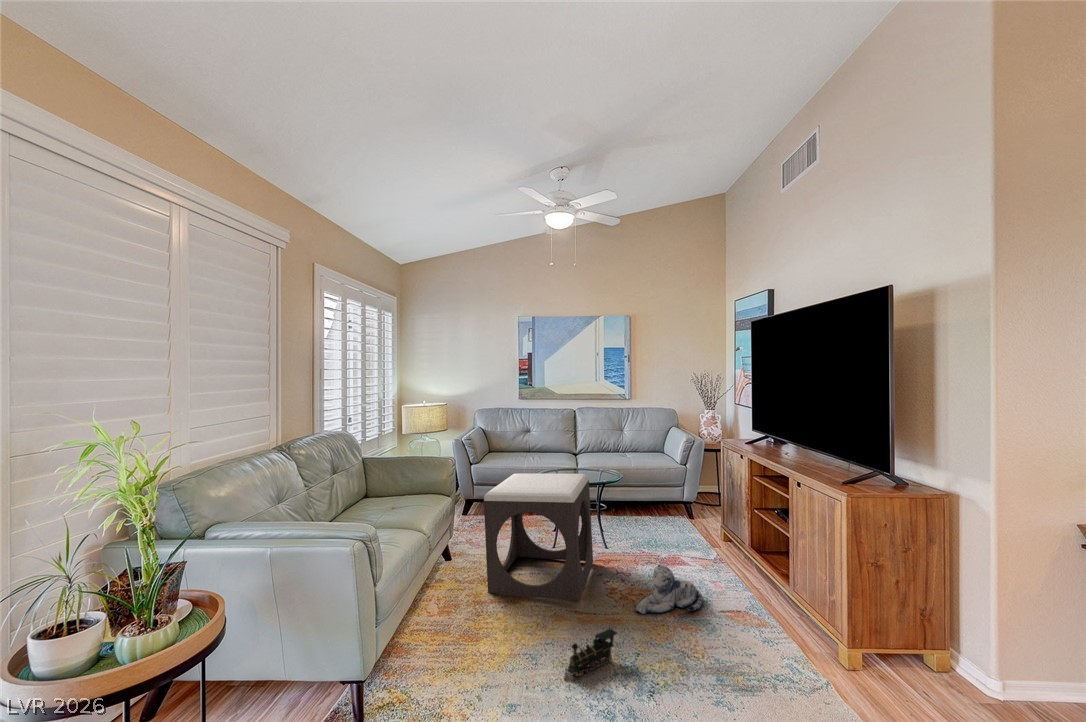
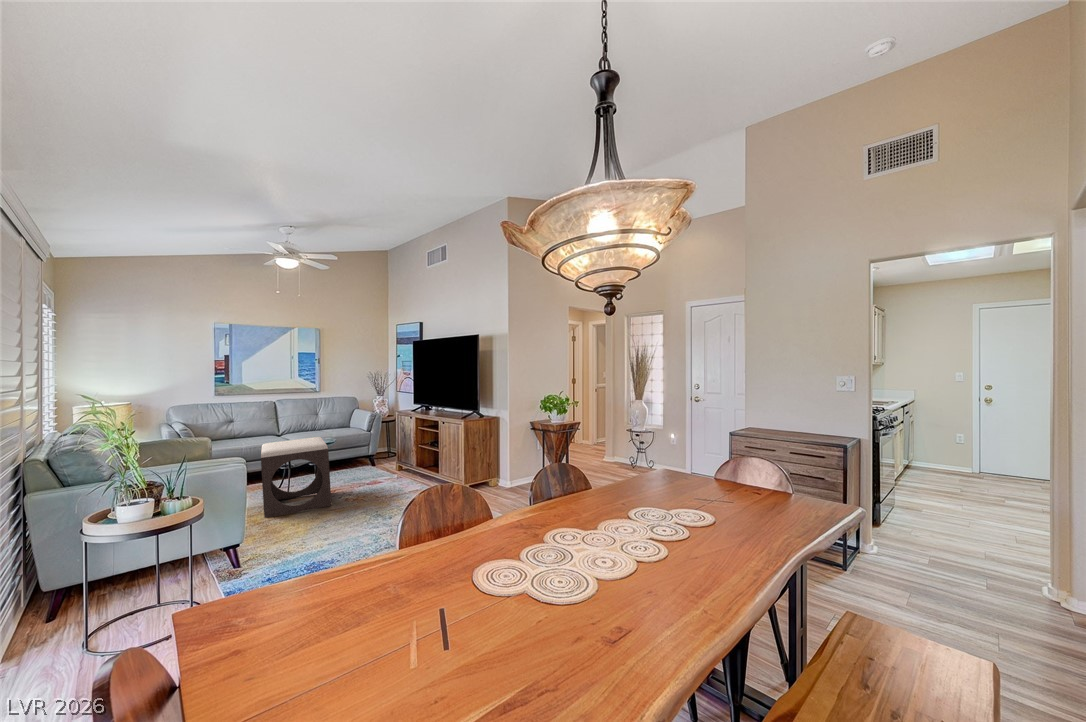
plush toy: present [636,564,704,614] -> none [366,476,399,502]
toy train: present [565,628,617,681] -> none [345,502,368,527]

